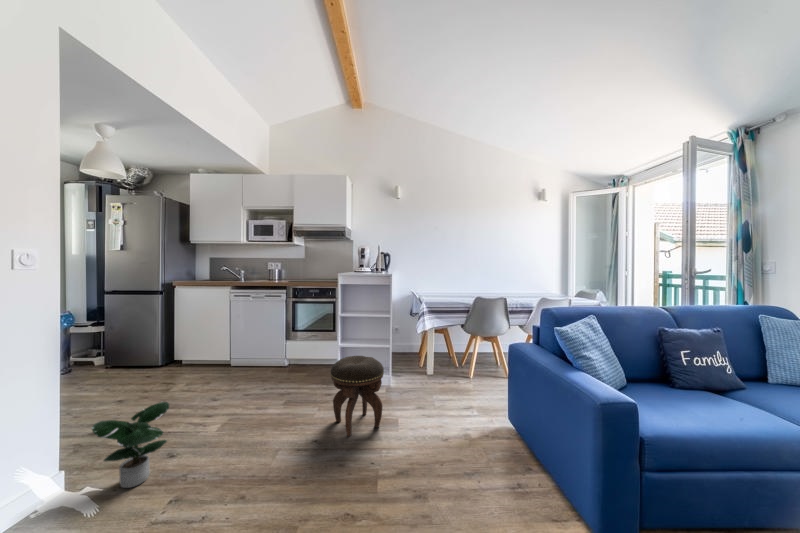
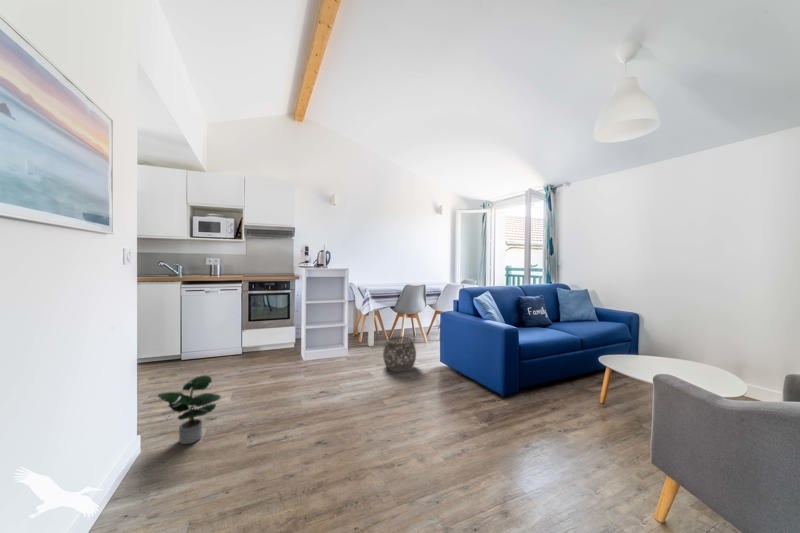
footstool: present [331,356,384,436] -> none [322,330,362,387]
woven basket: none [422,371,470,427] -> present [383,336,416,372]

